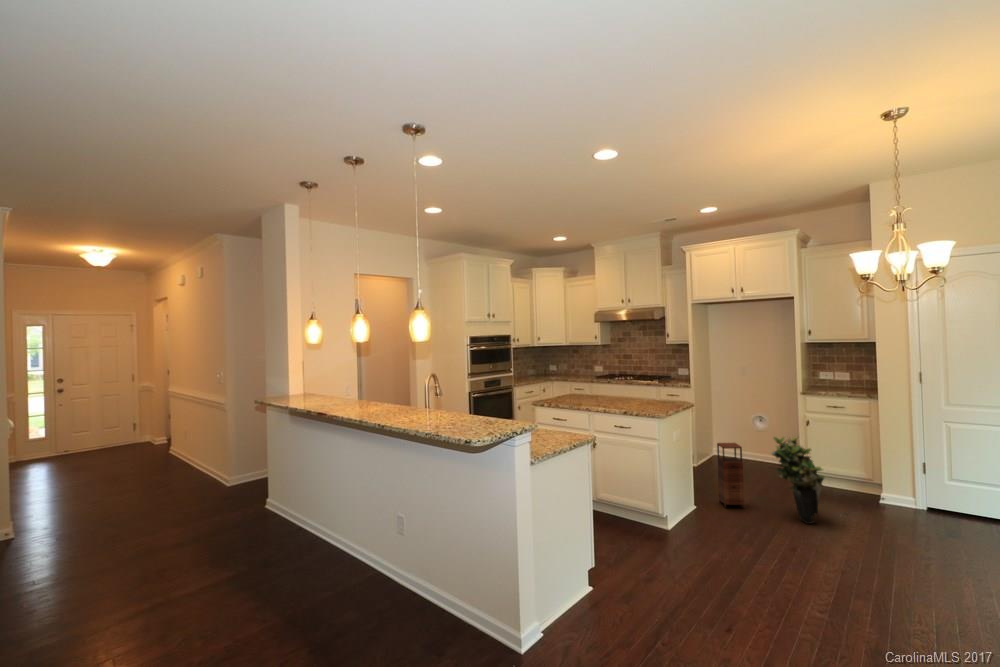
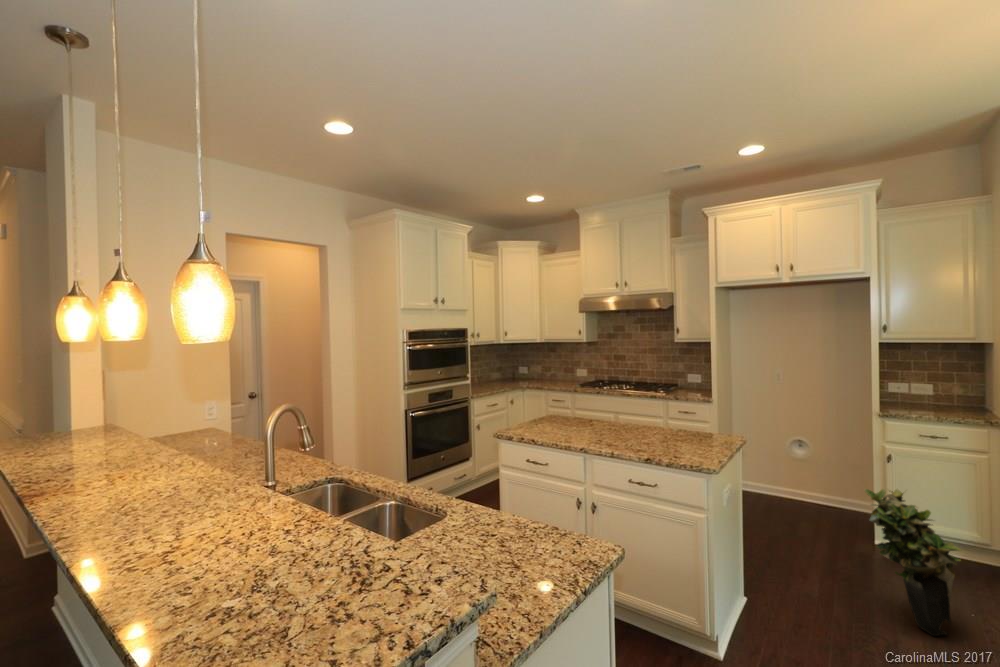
storage cabinet: present [717,443,744,508] -> none [774,494,819,599]

